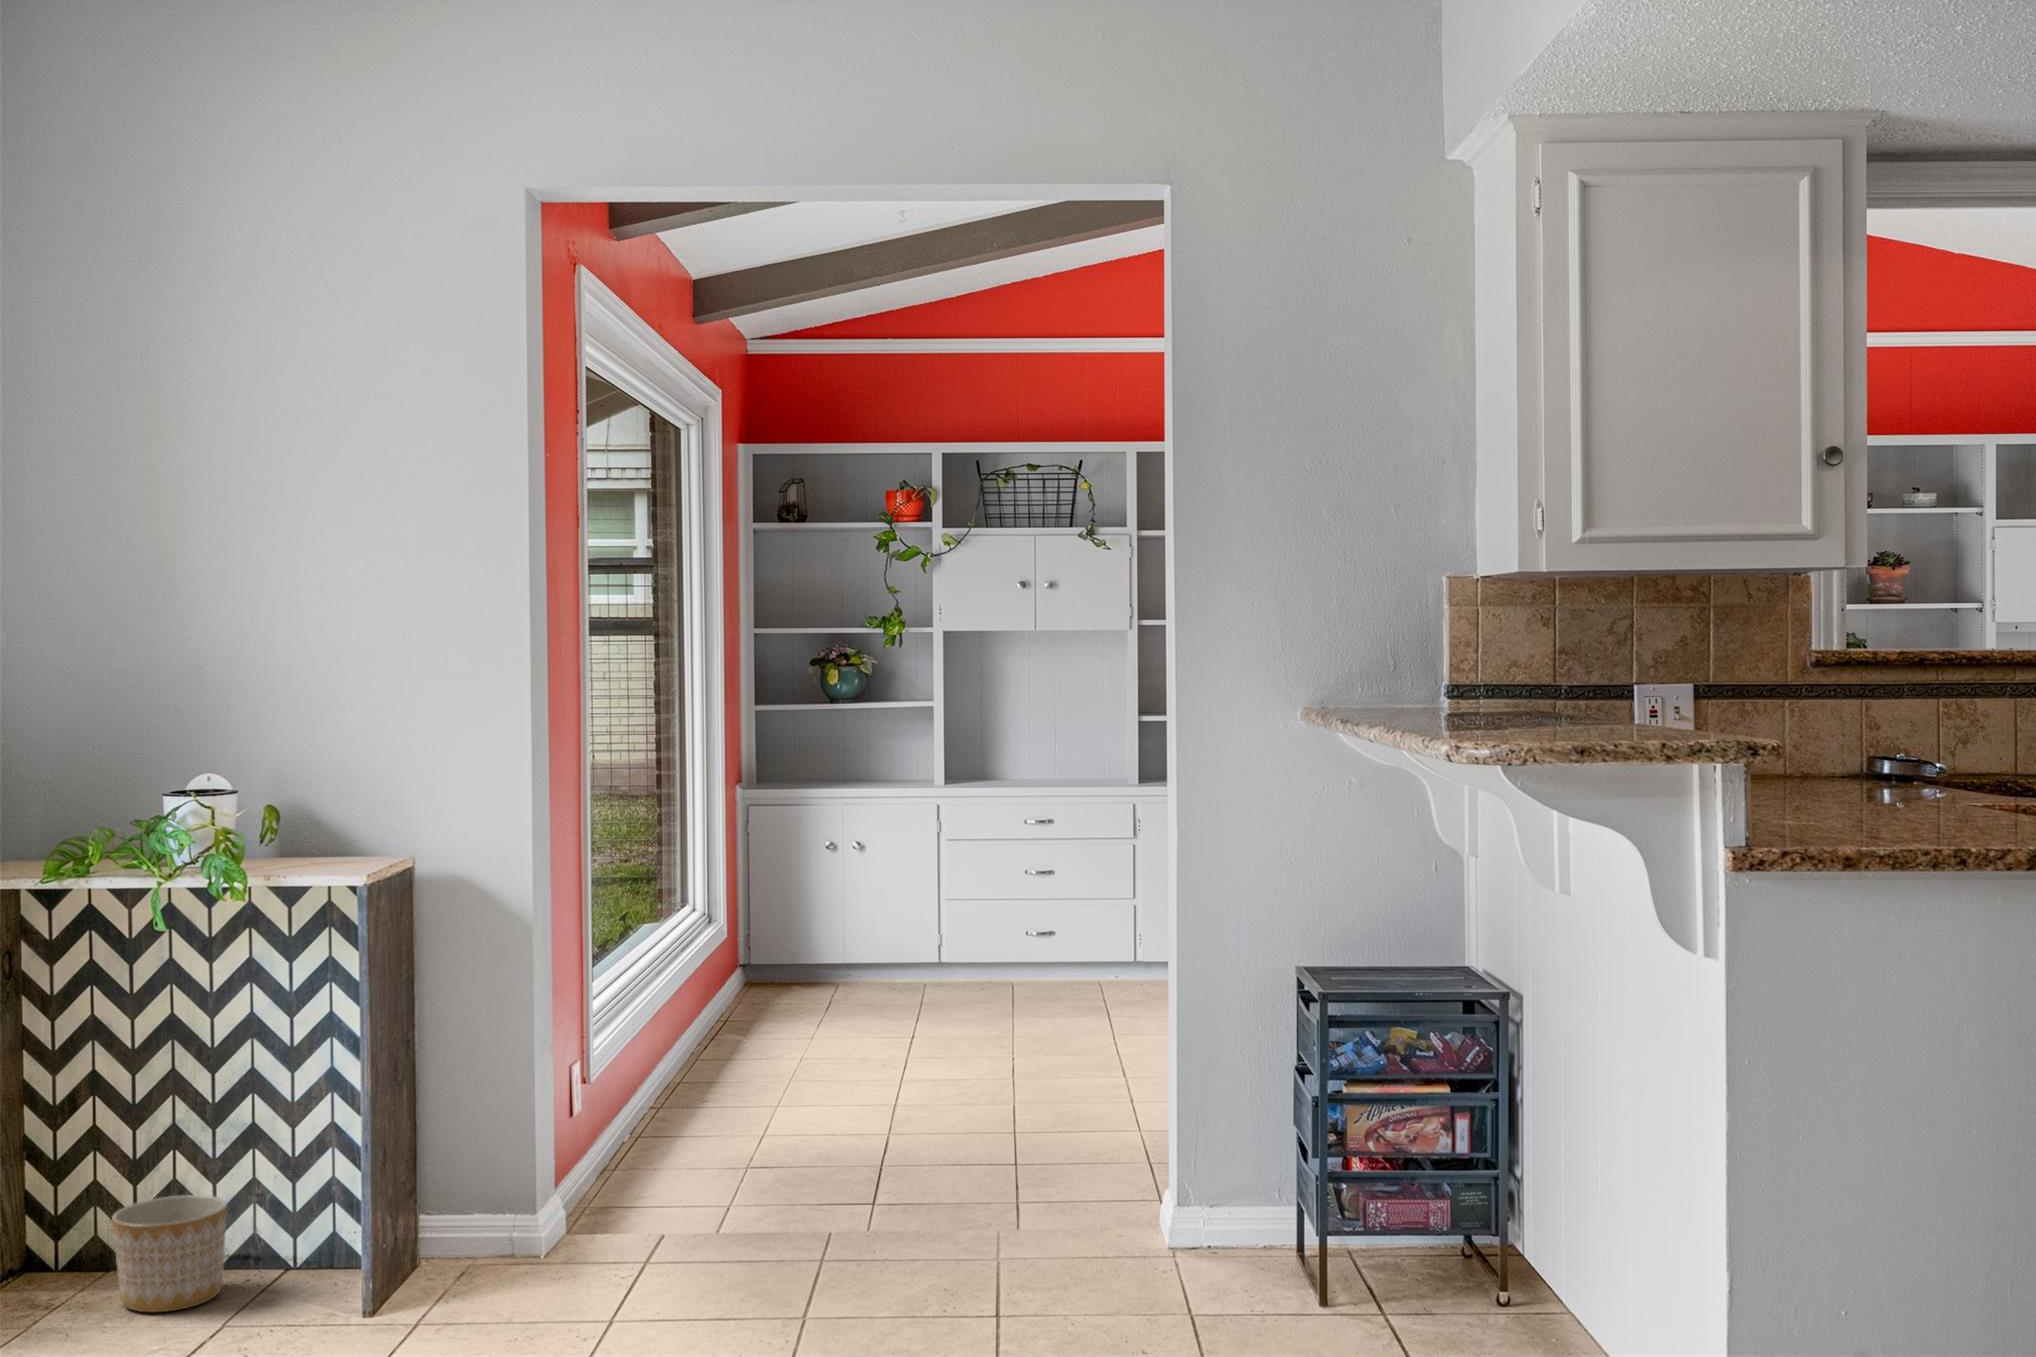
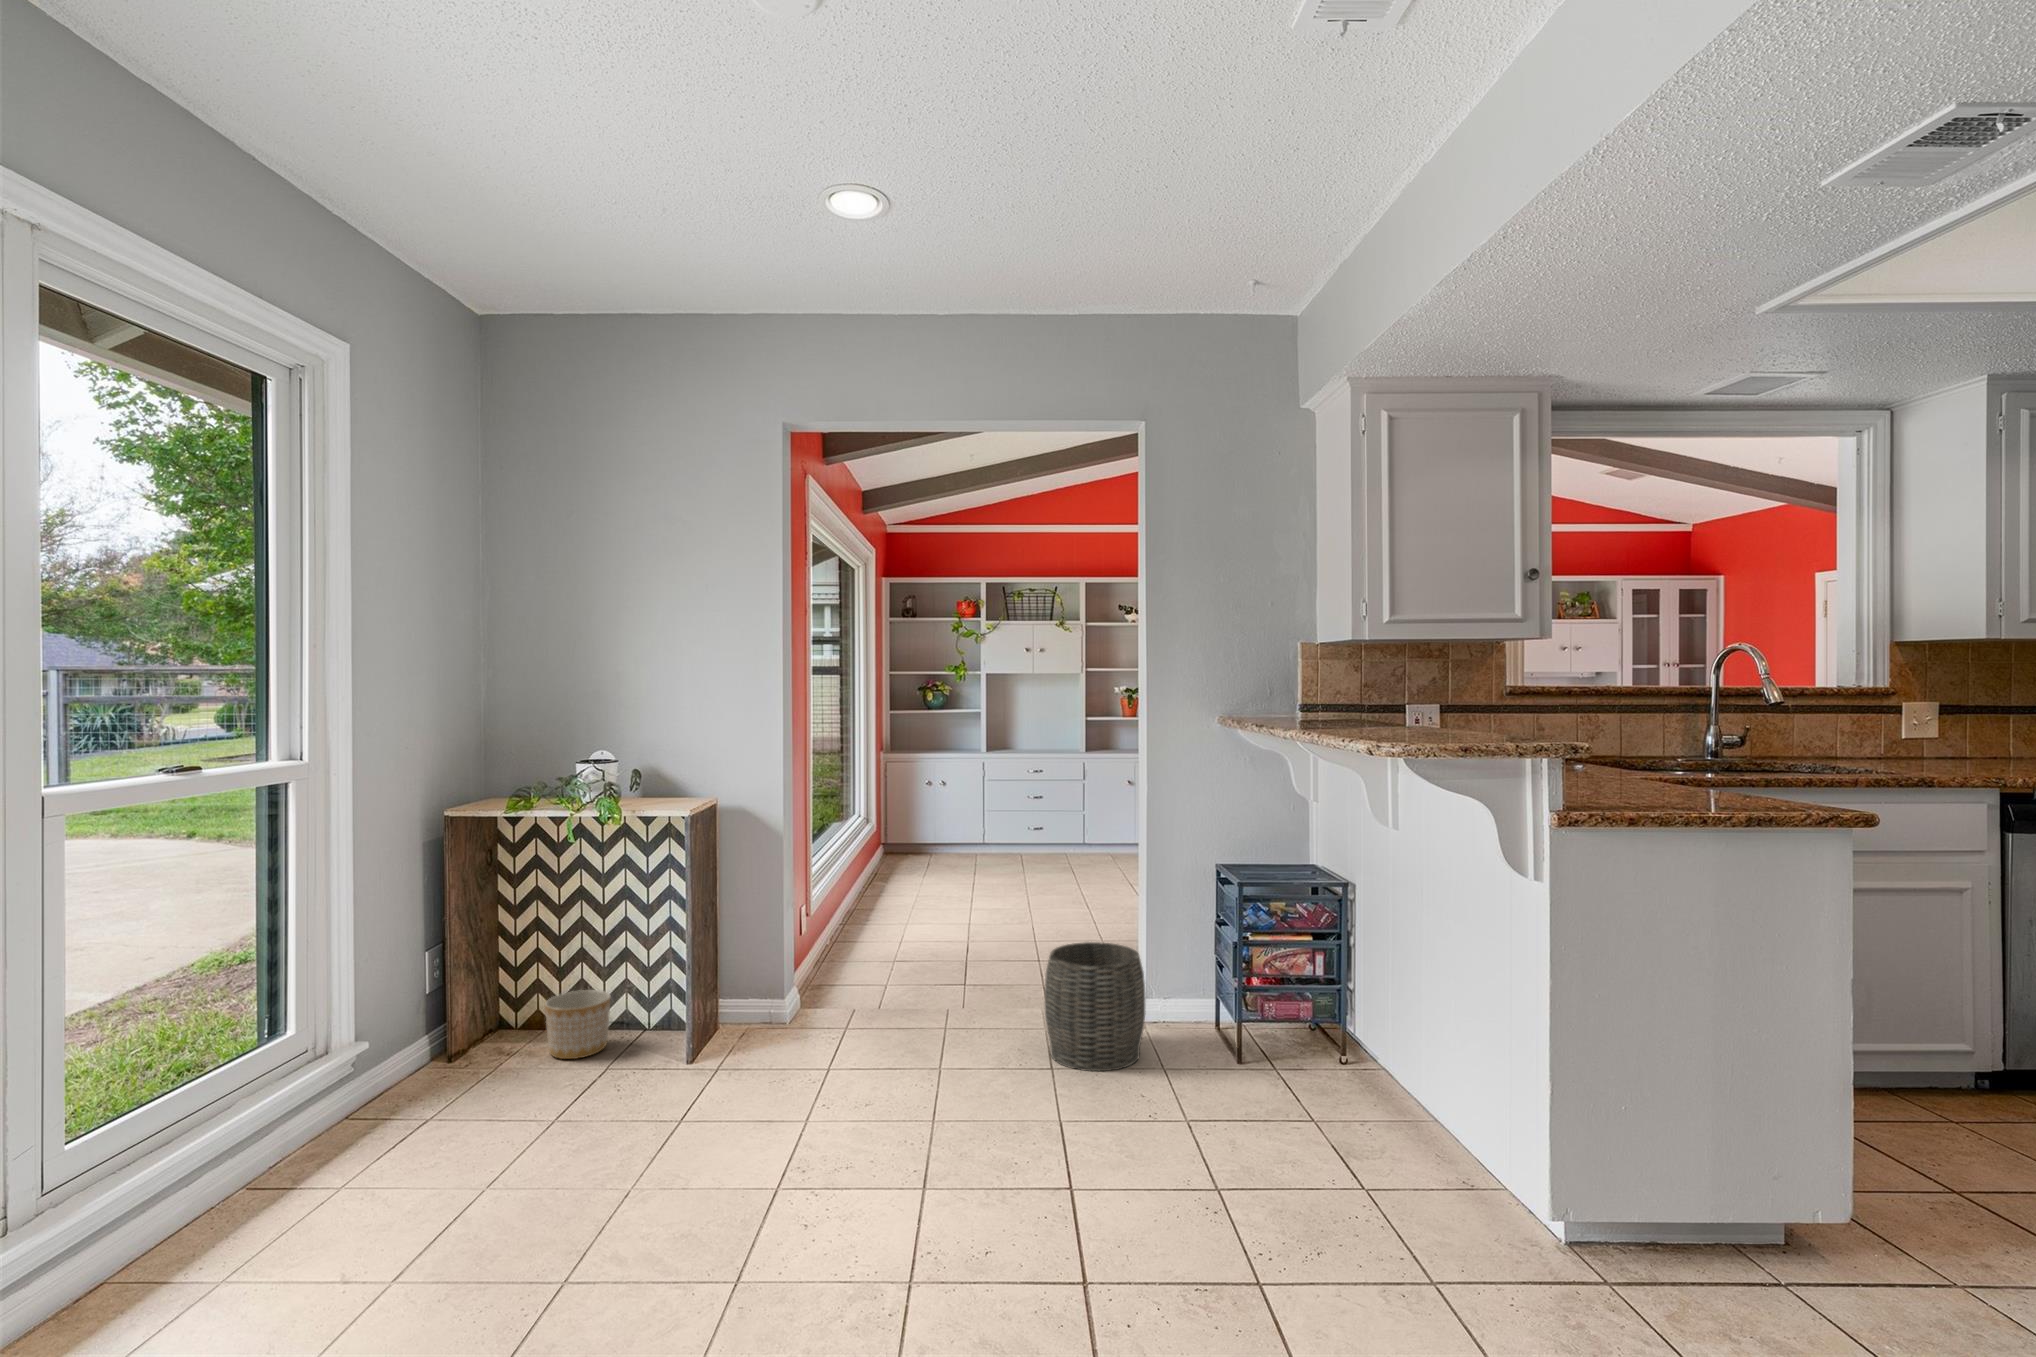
woven basket: none [984,1105,1161,1326] -> present [1045,942,1145,1071]

